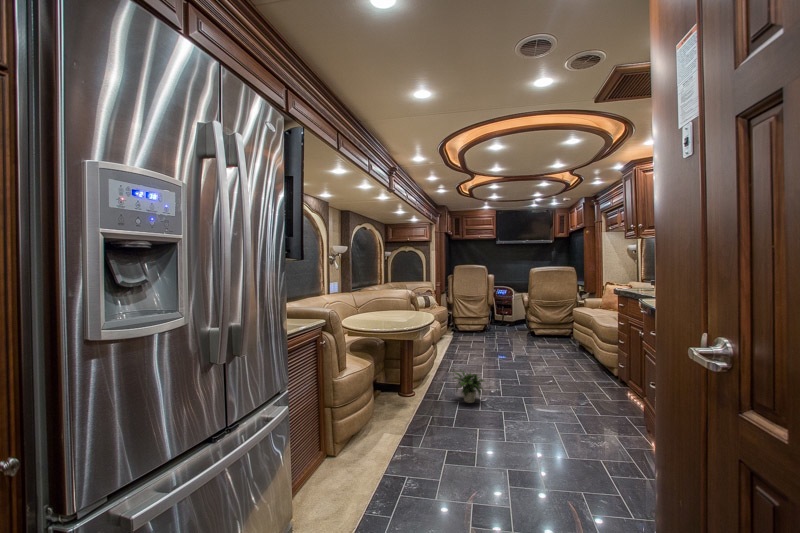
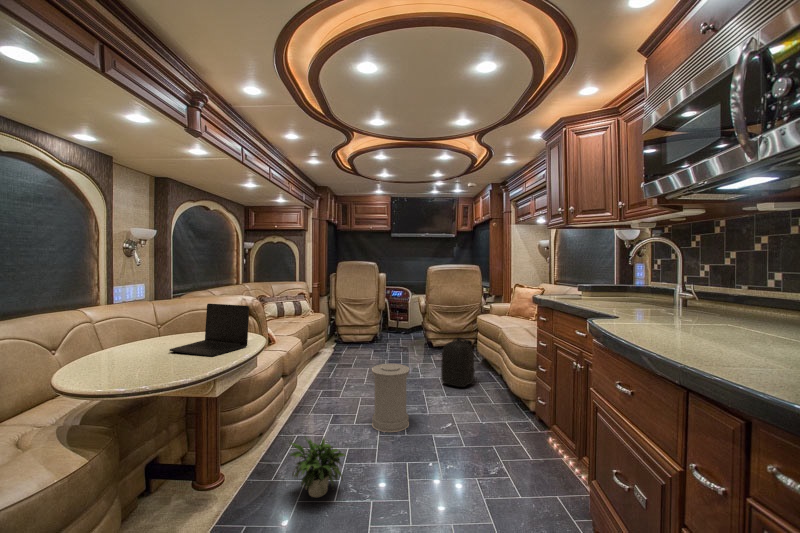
laptop: none [382,292,423,321] -> present [170,304,249,356]
backpack: none [543,323,571,360] -> present [441,337,475,387]
trash can: none [494,336,521,380] -> present [372,363,409,432]

